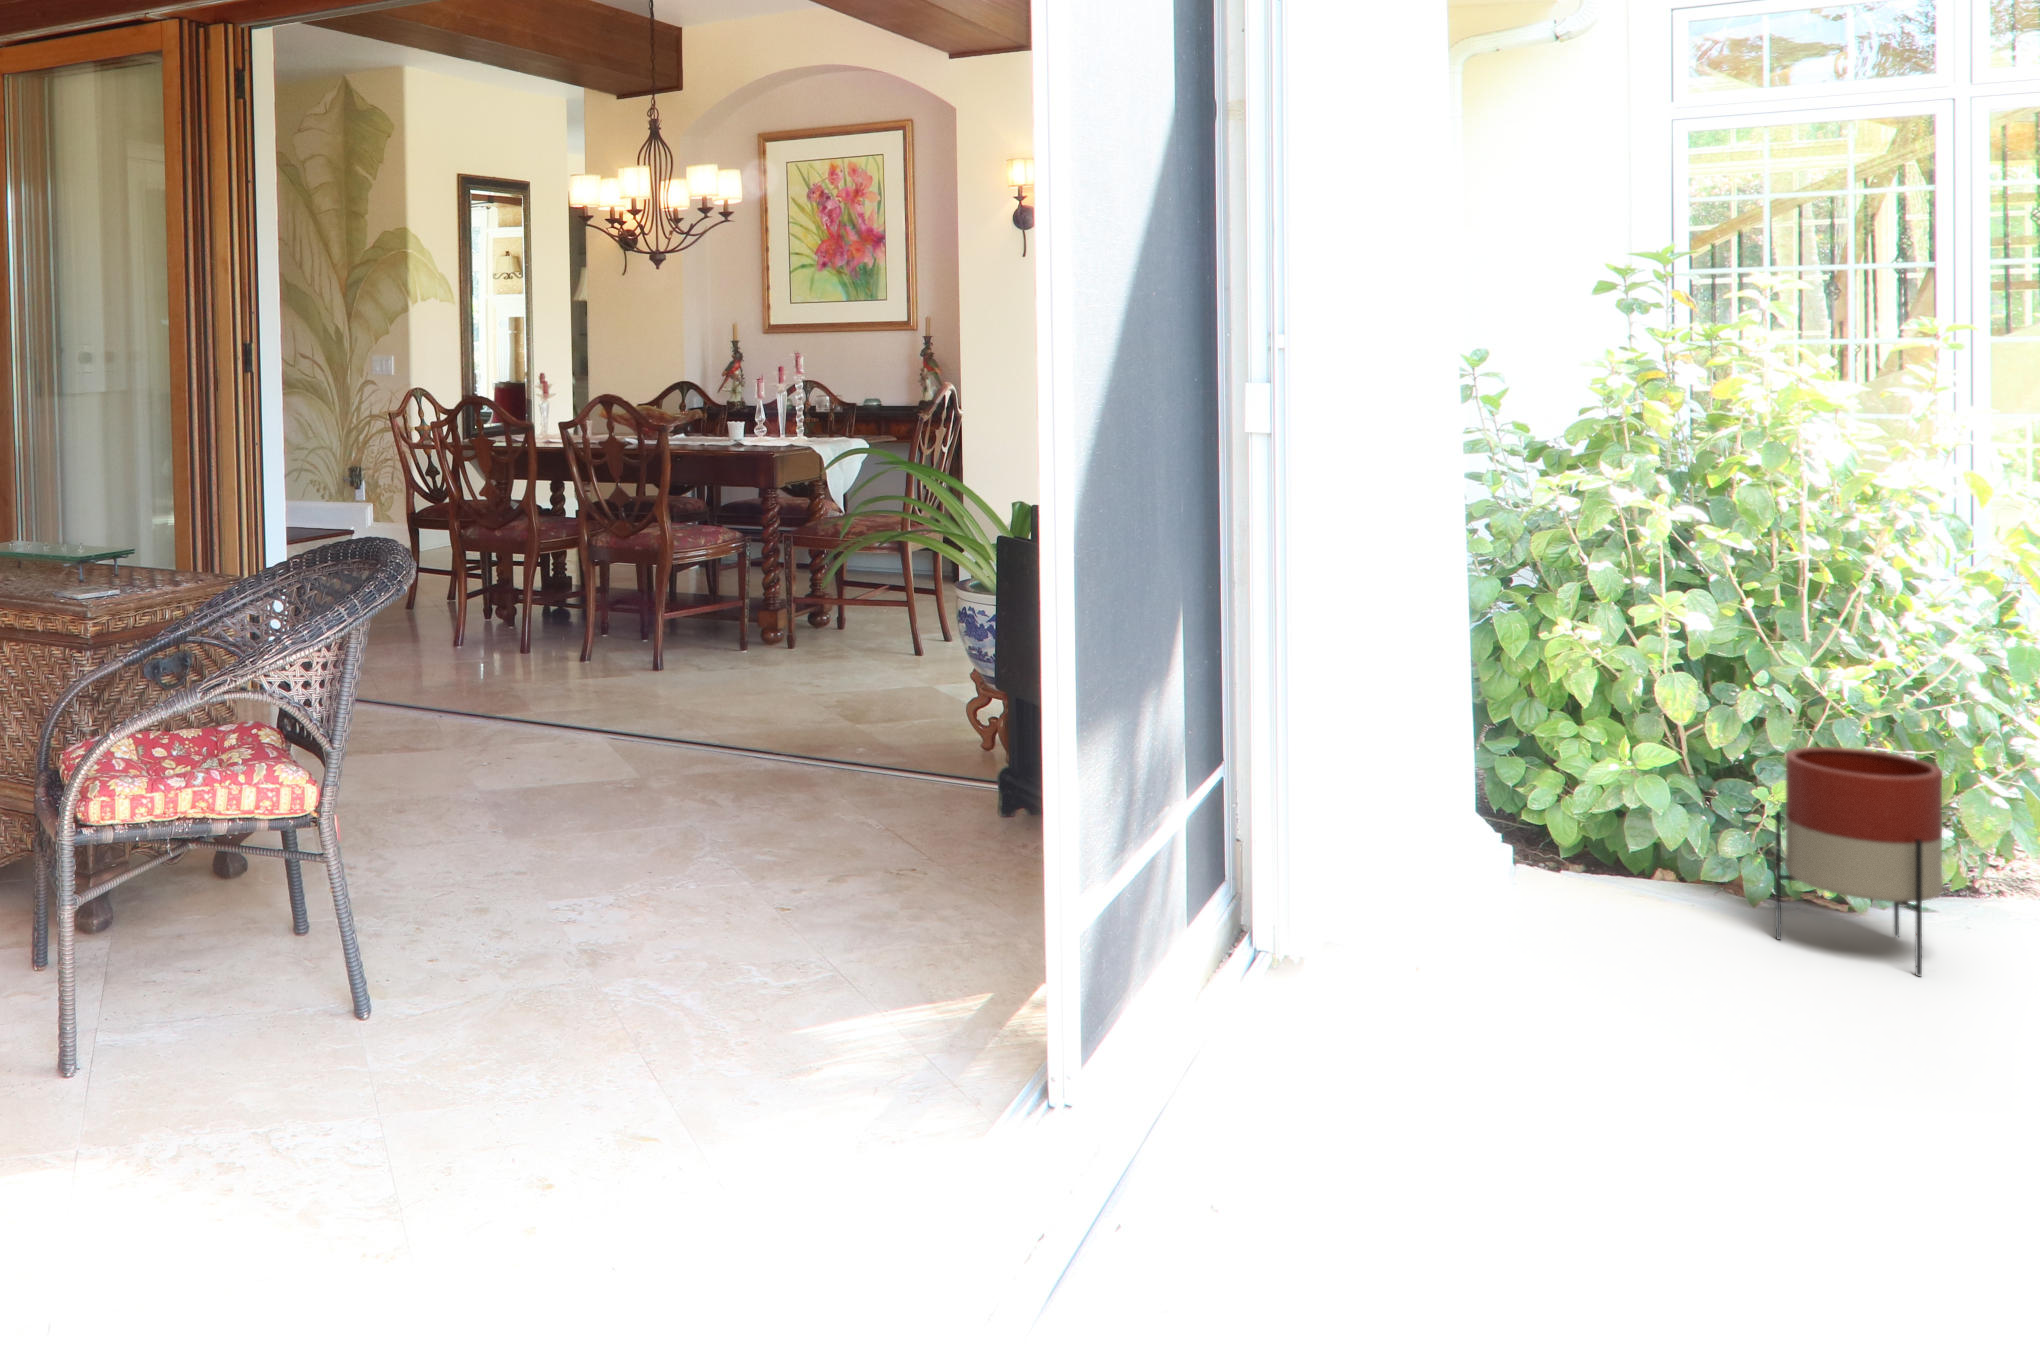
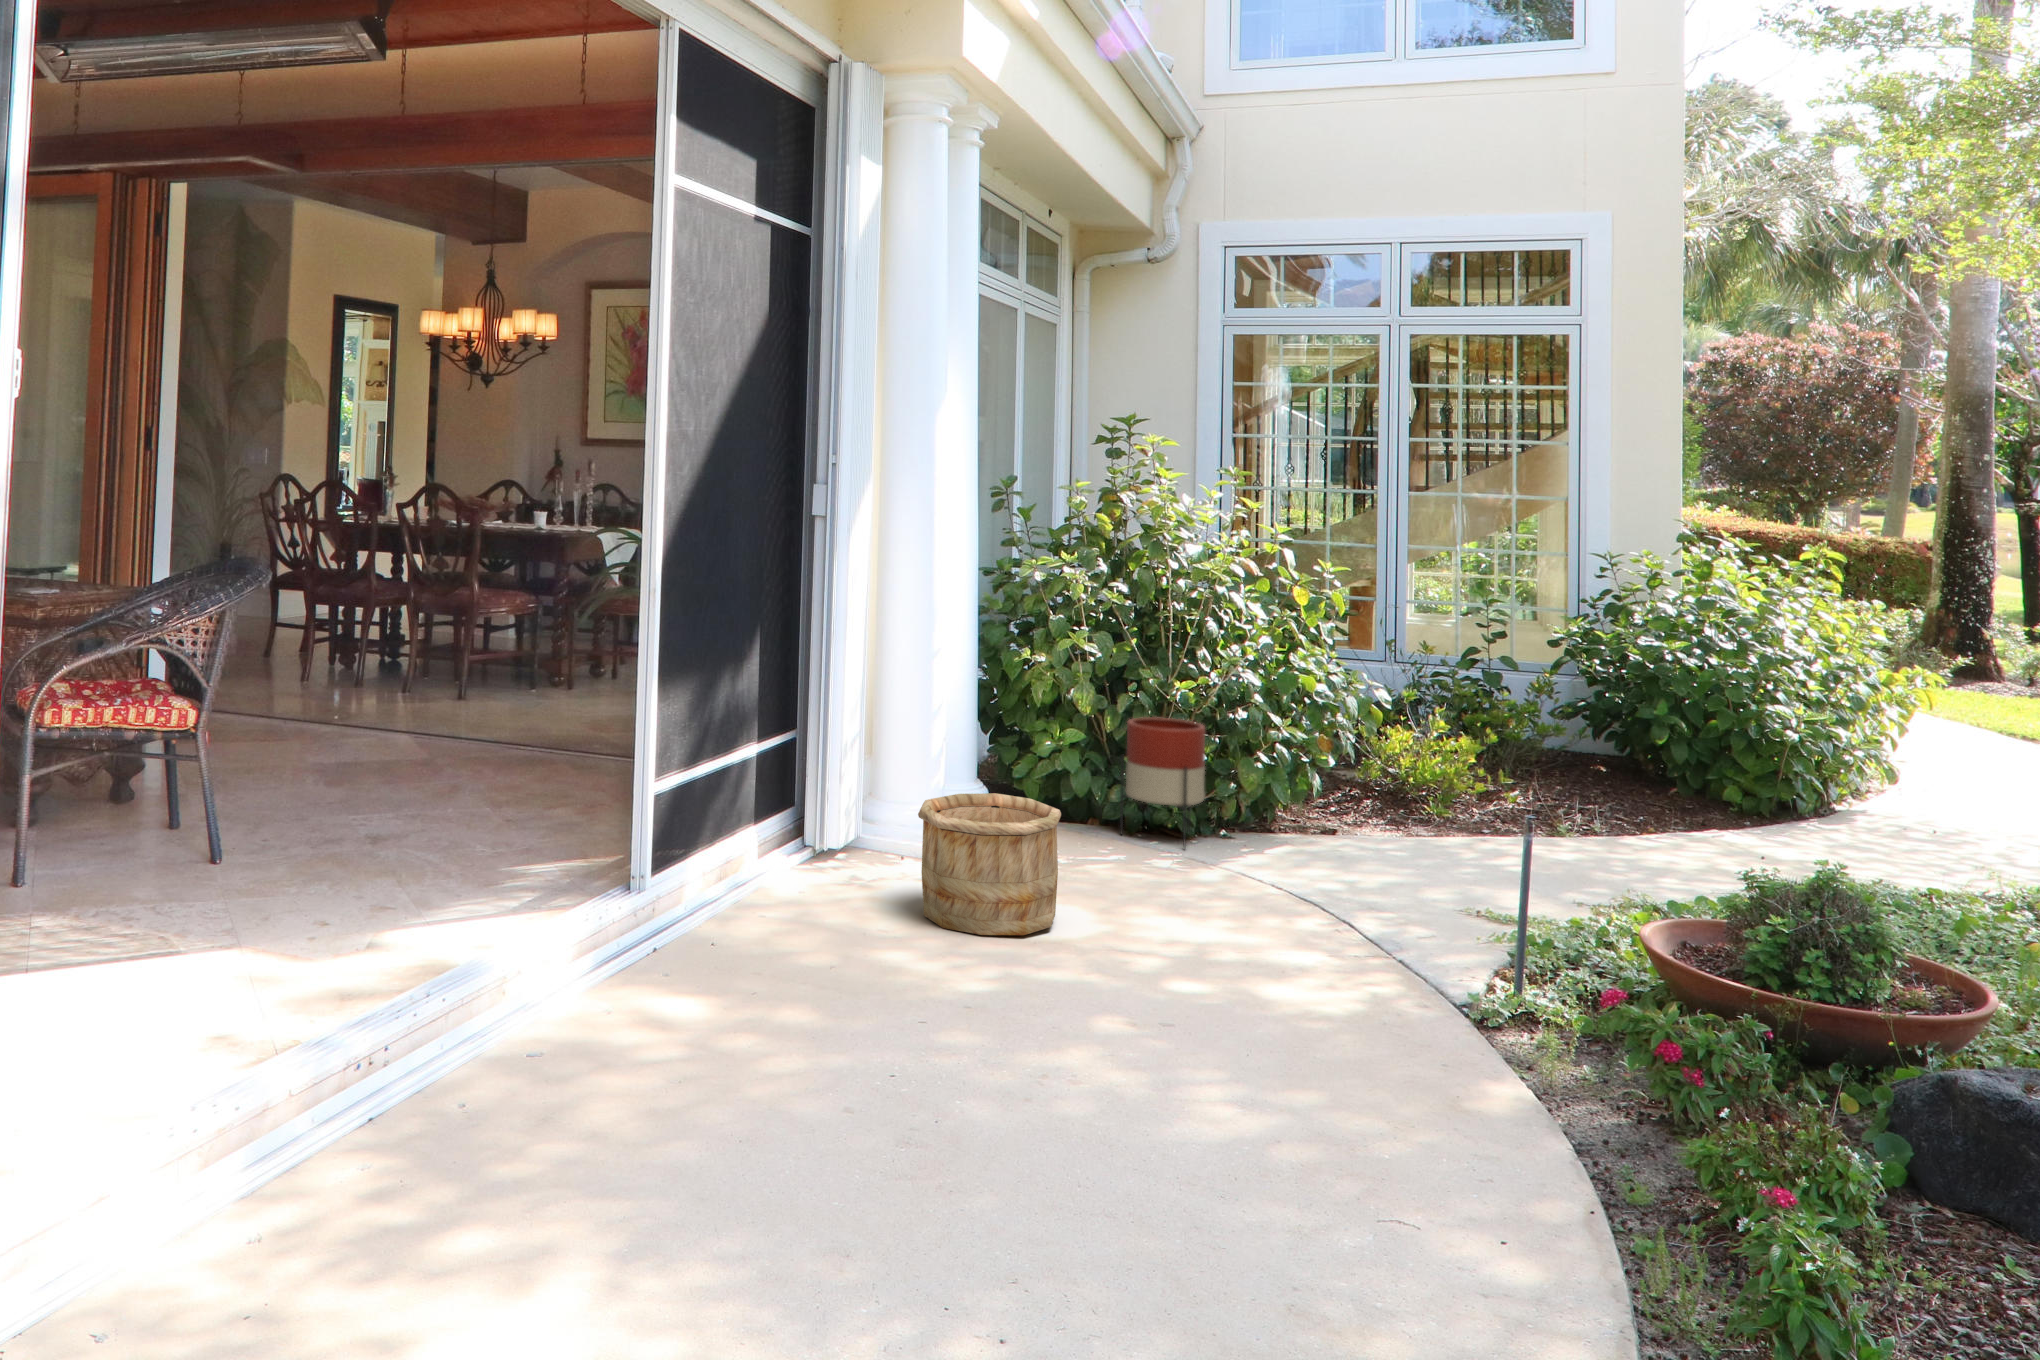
wooden bucket: none [1556,939,1868,1234] -> present [918,793,1061,935]

